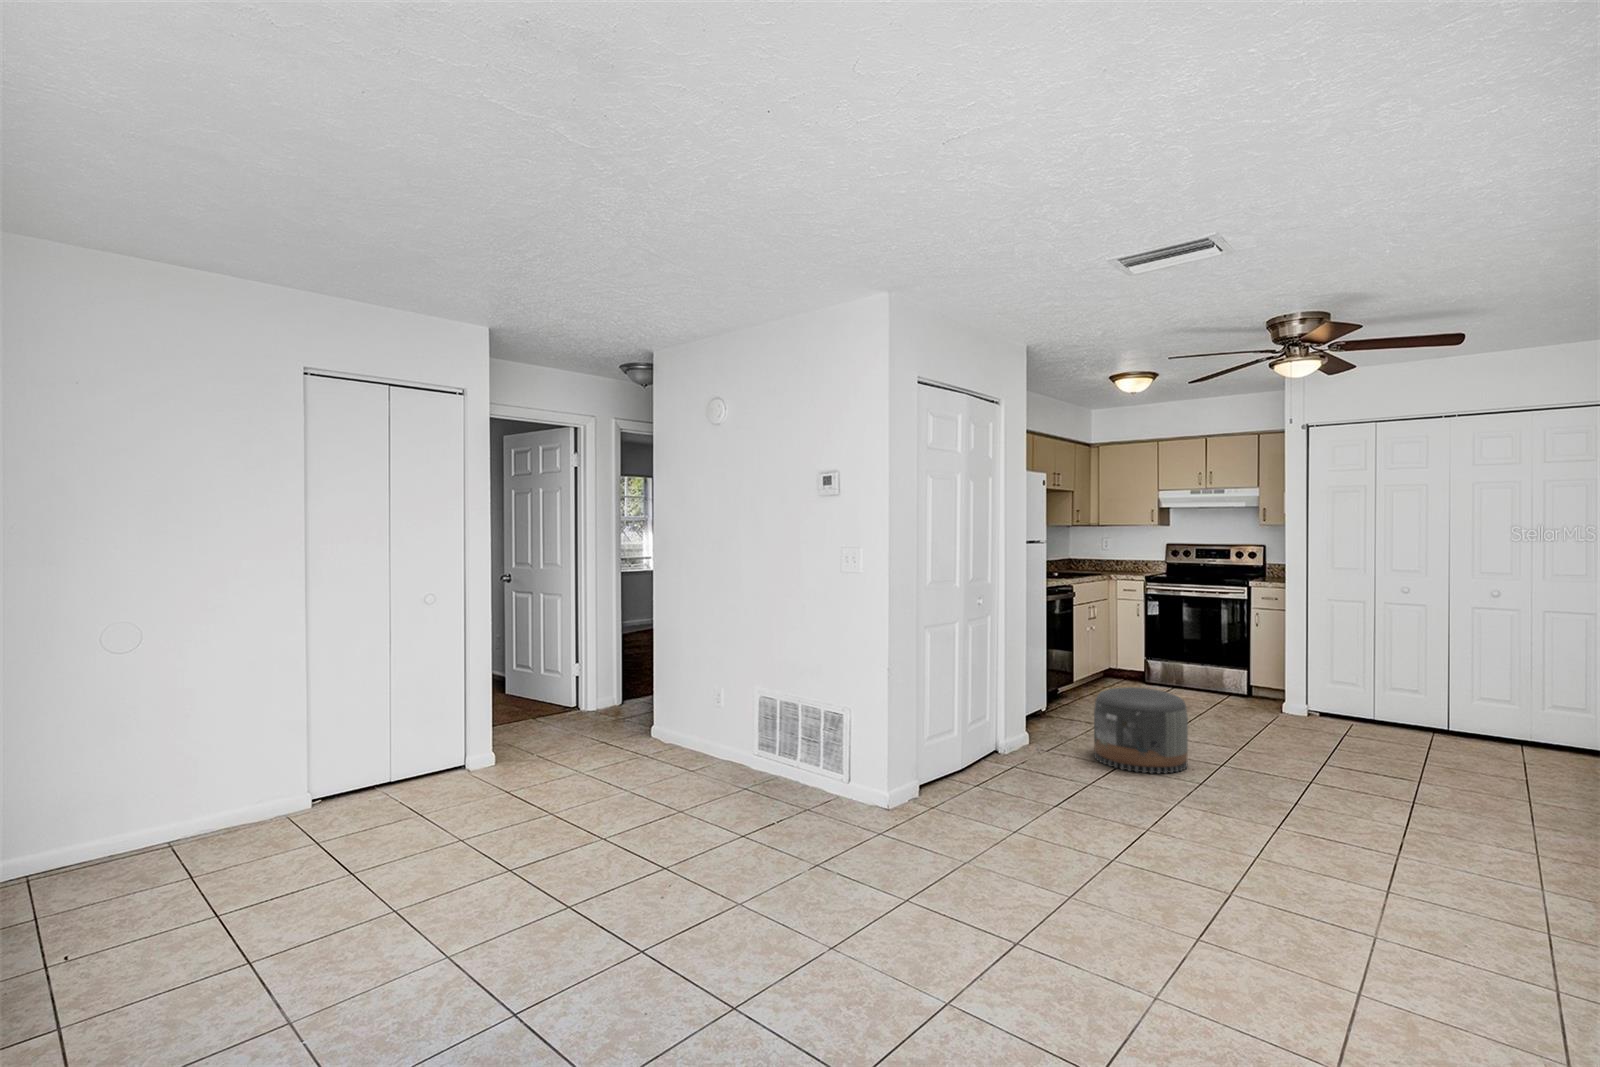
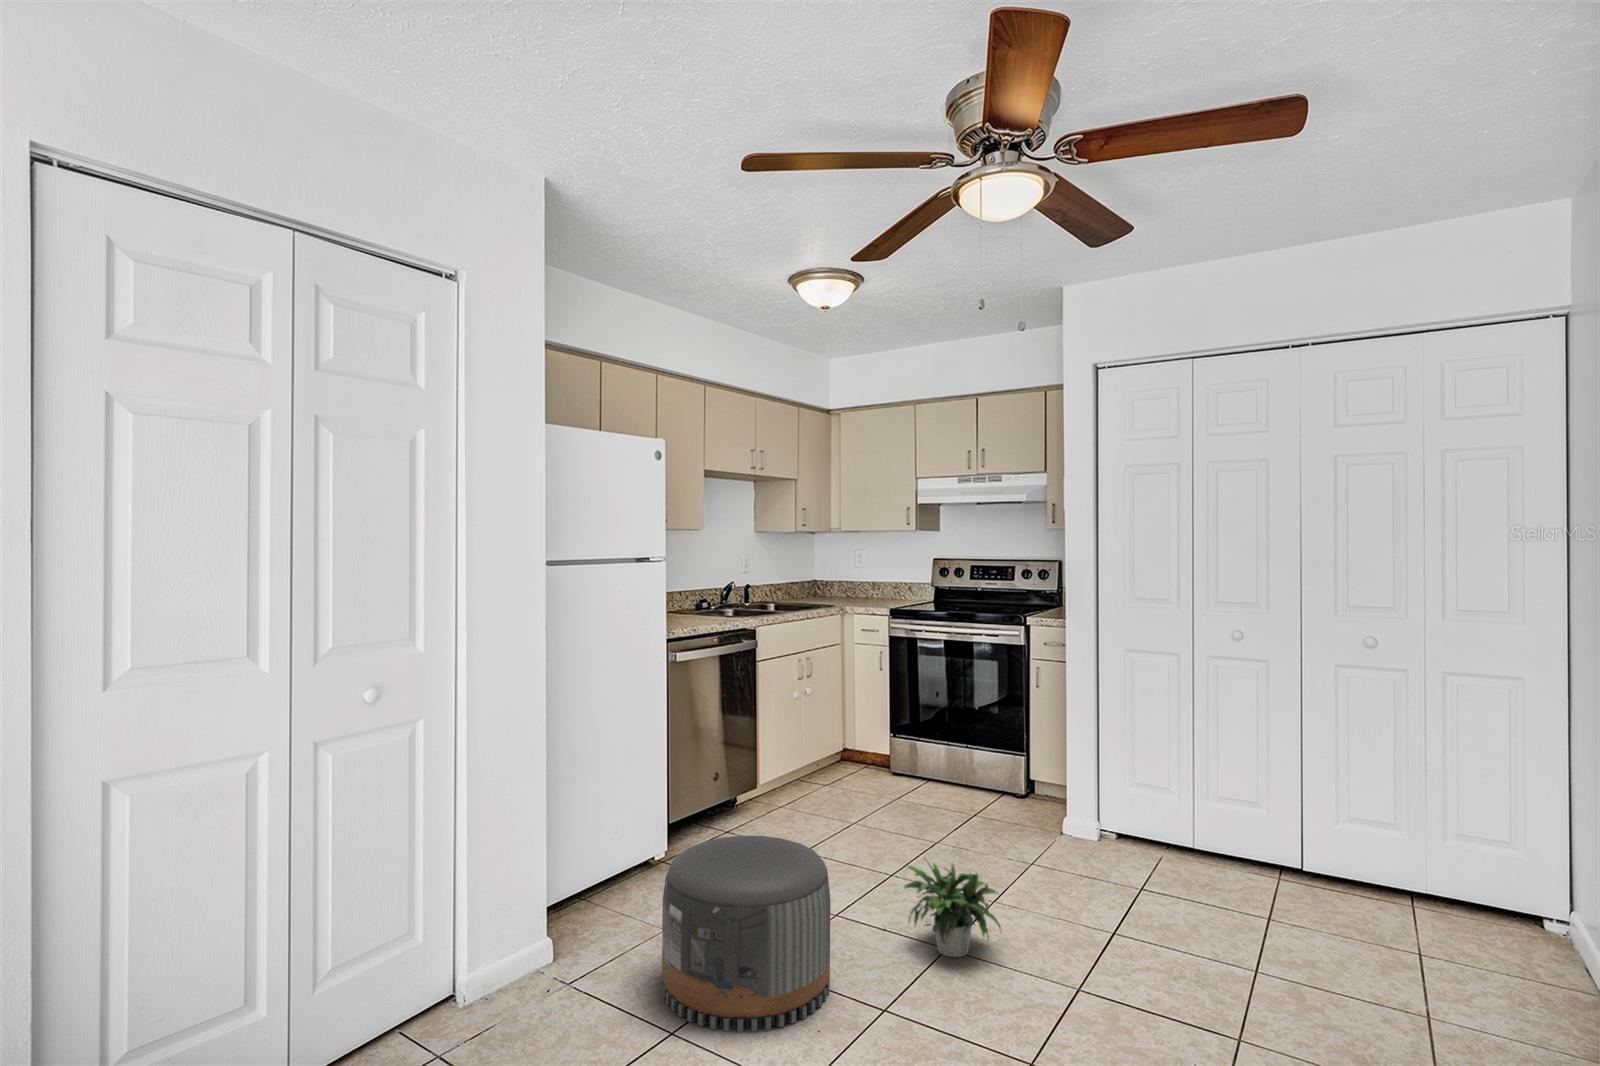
potted plant: none [1198,705,1276,756] -> present [904,862,1001,957]

